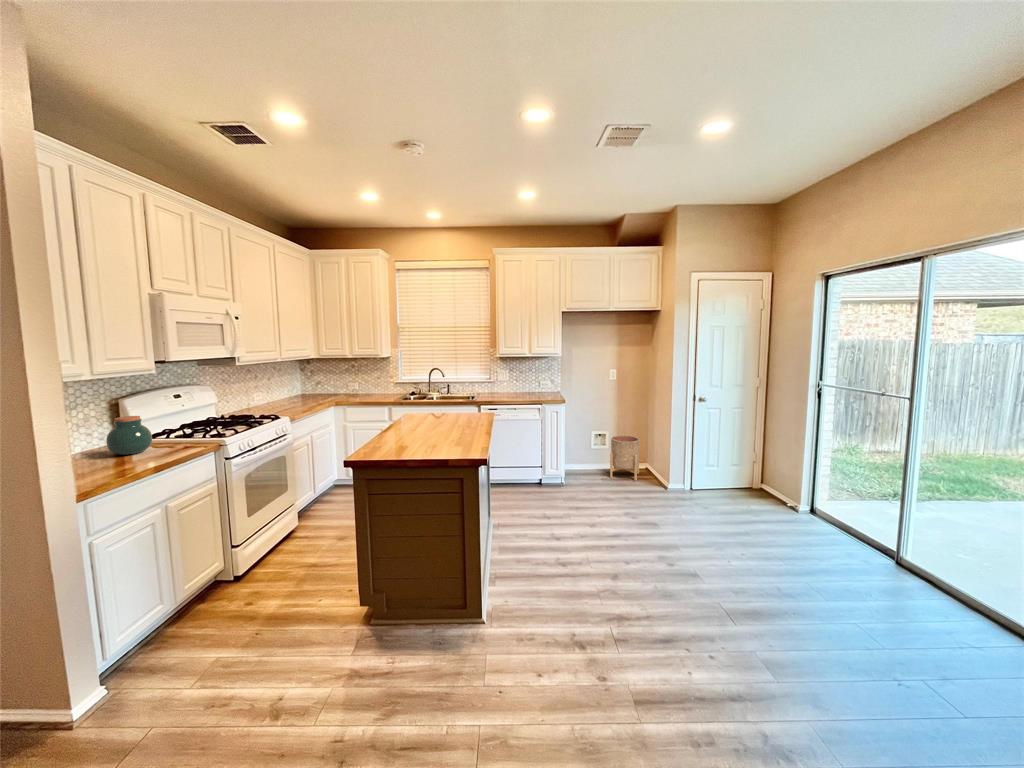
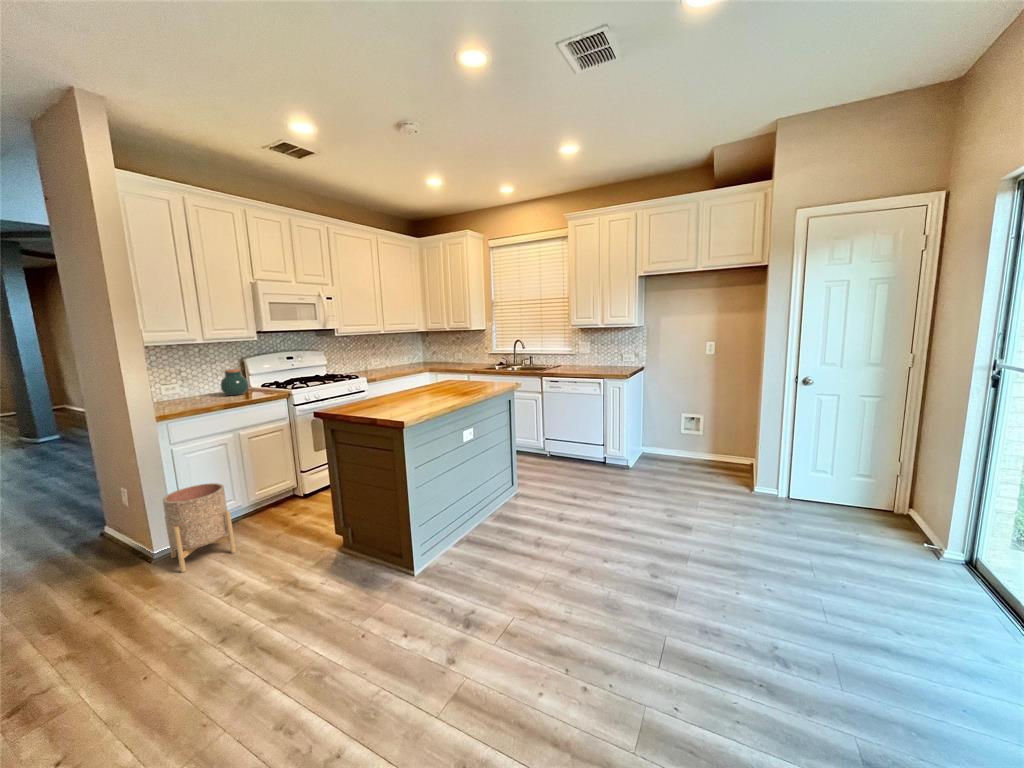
planter: present [610,436,640,481] -> present [163,483,236,572]

